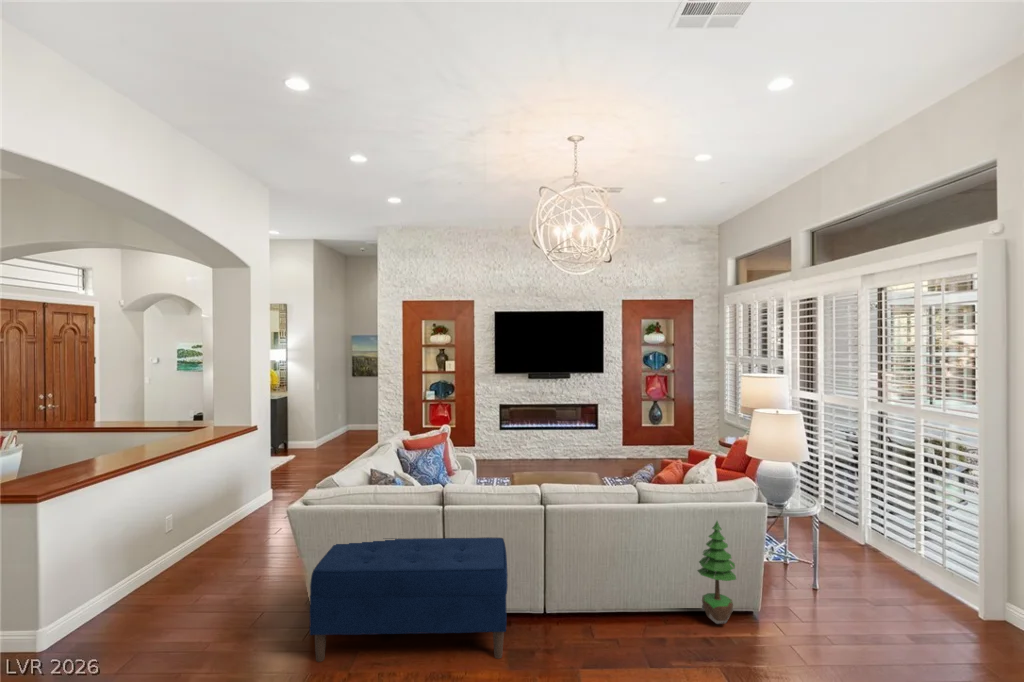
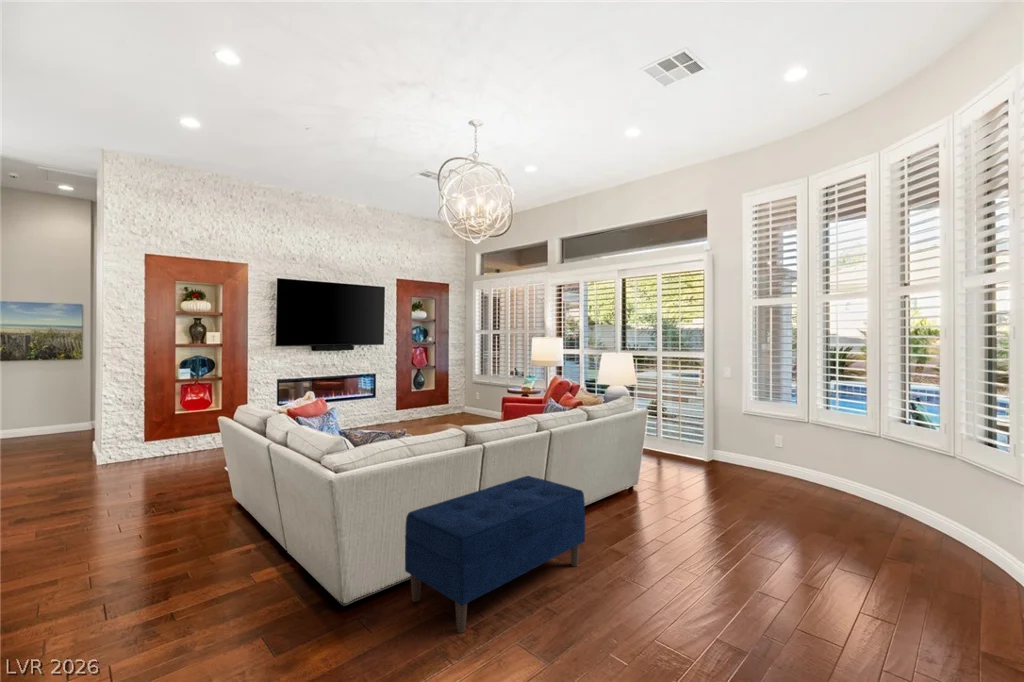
potted tree: present [698,521,736,624] -> none [625,433,650,503]

